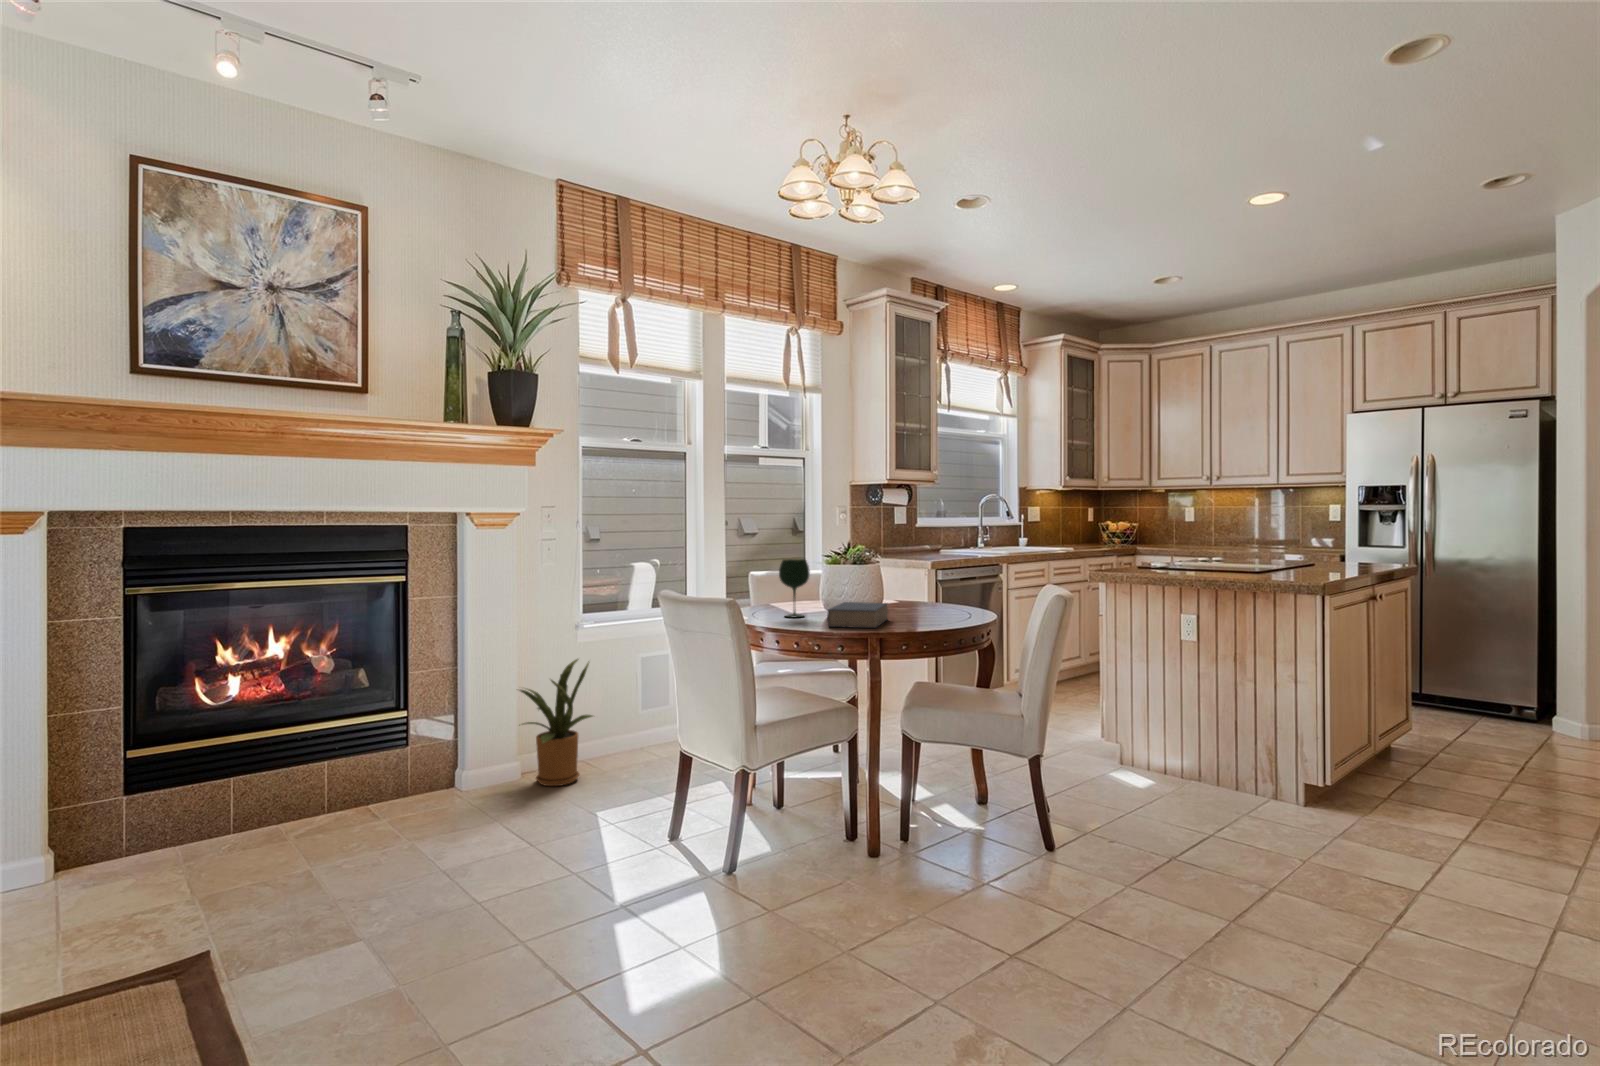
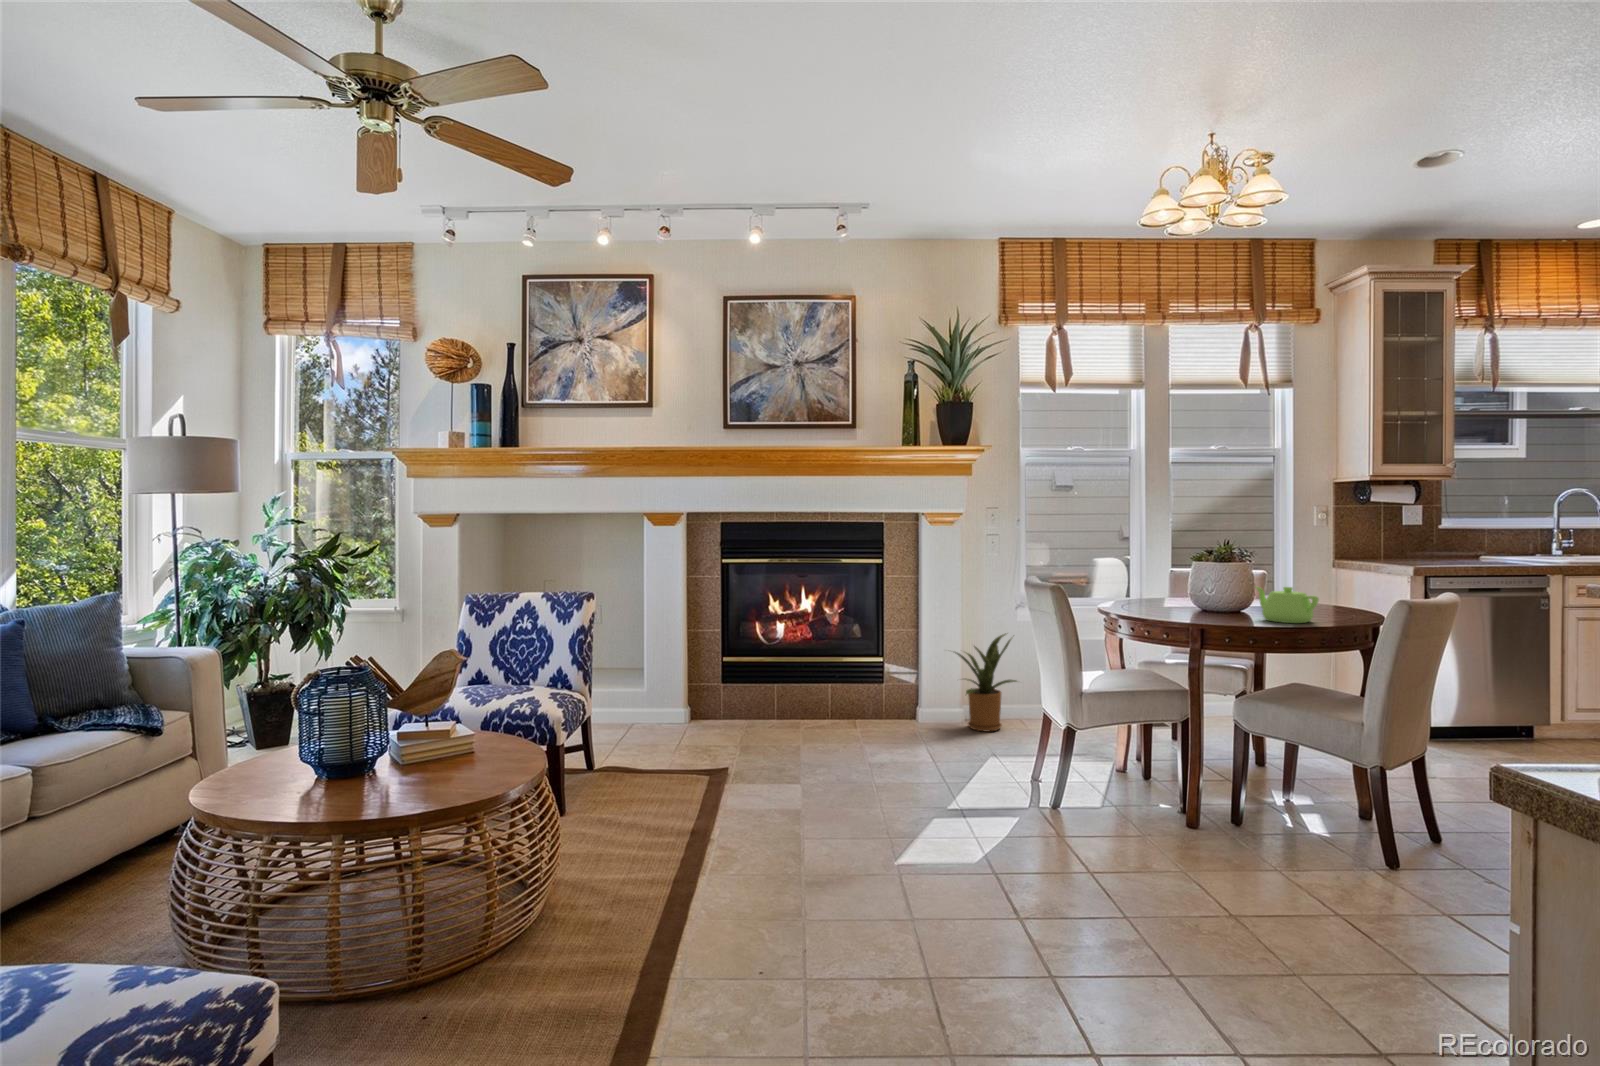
wine glass: present [779,559,810,617] -> none [1139,560,1168,612]
teapot: none [896,581,962,618] -> present [1256,587,1319,623]
book: present [827,602,888,628] -> none [1156,601,1232,625]

